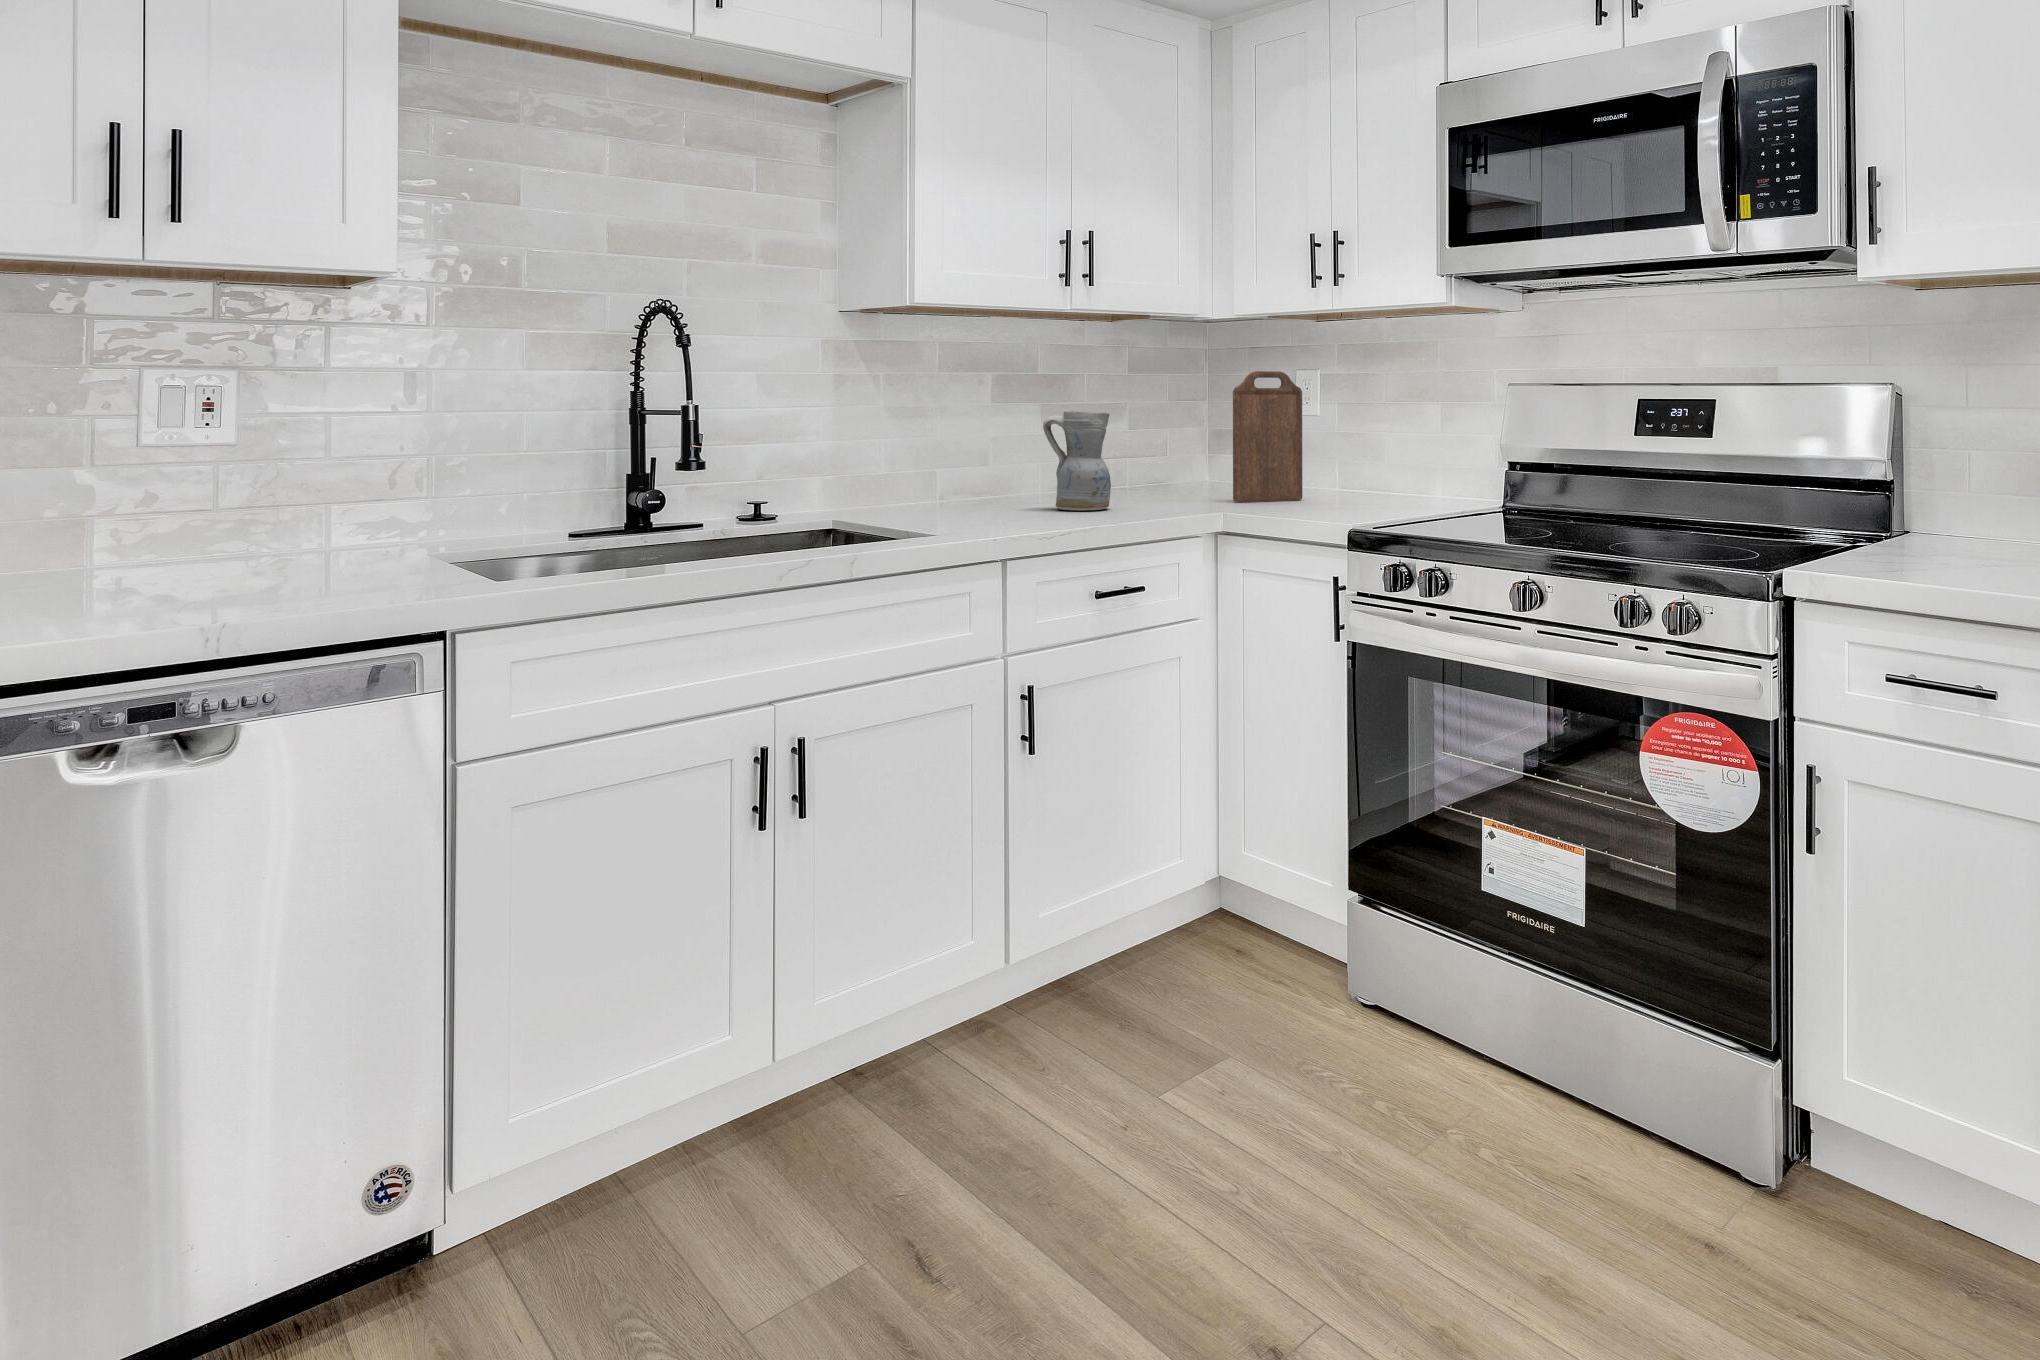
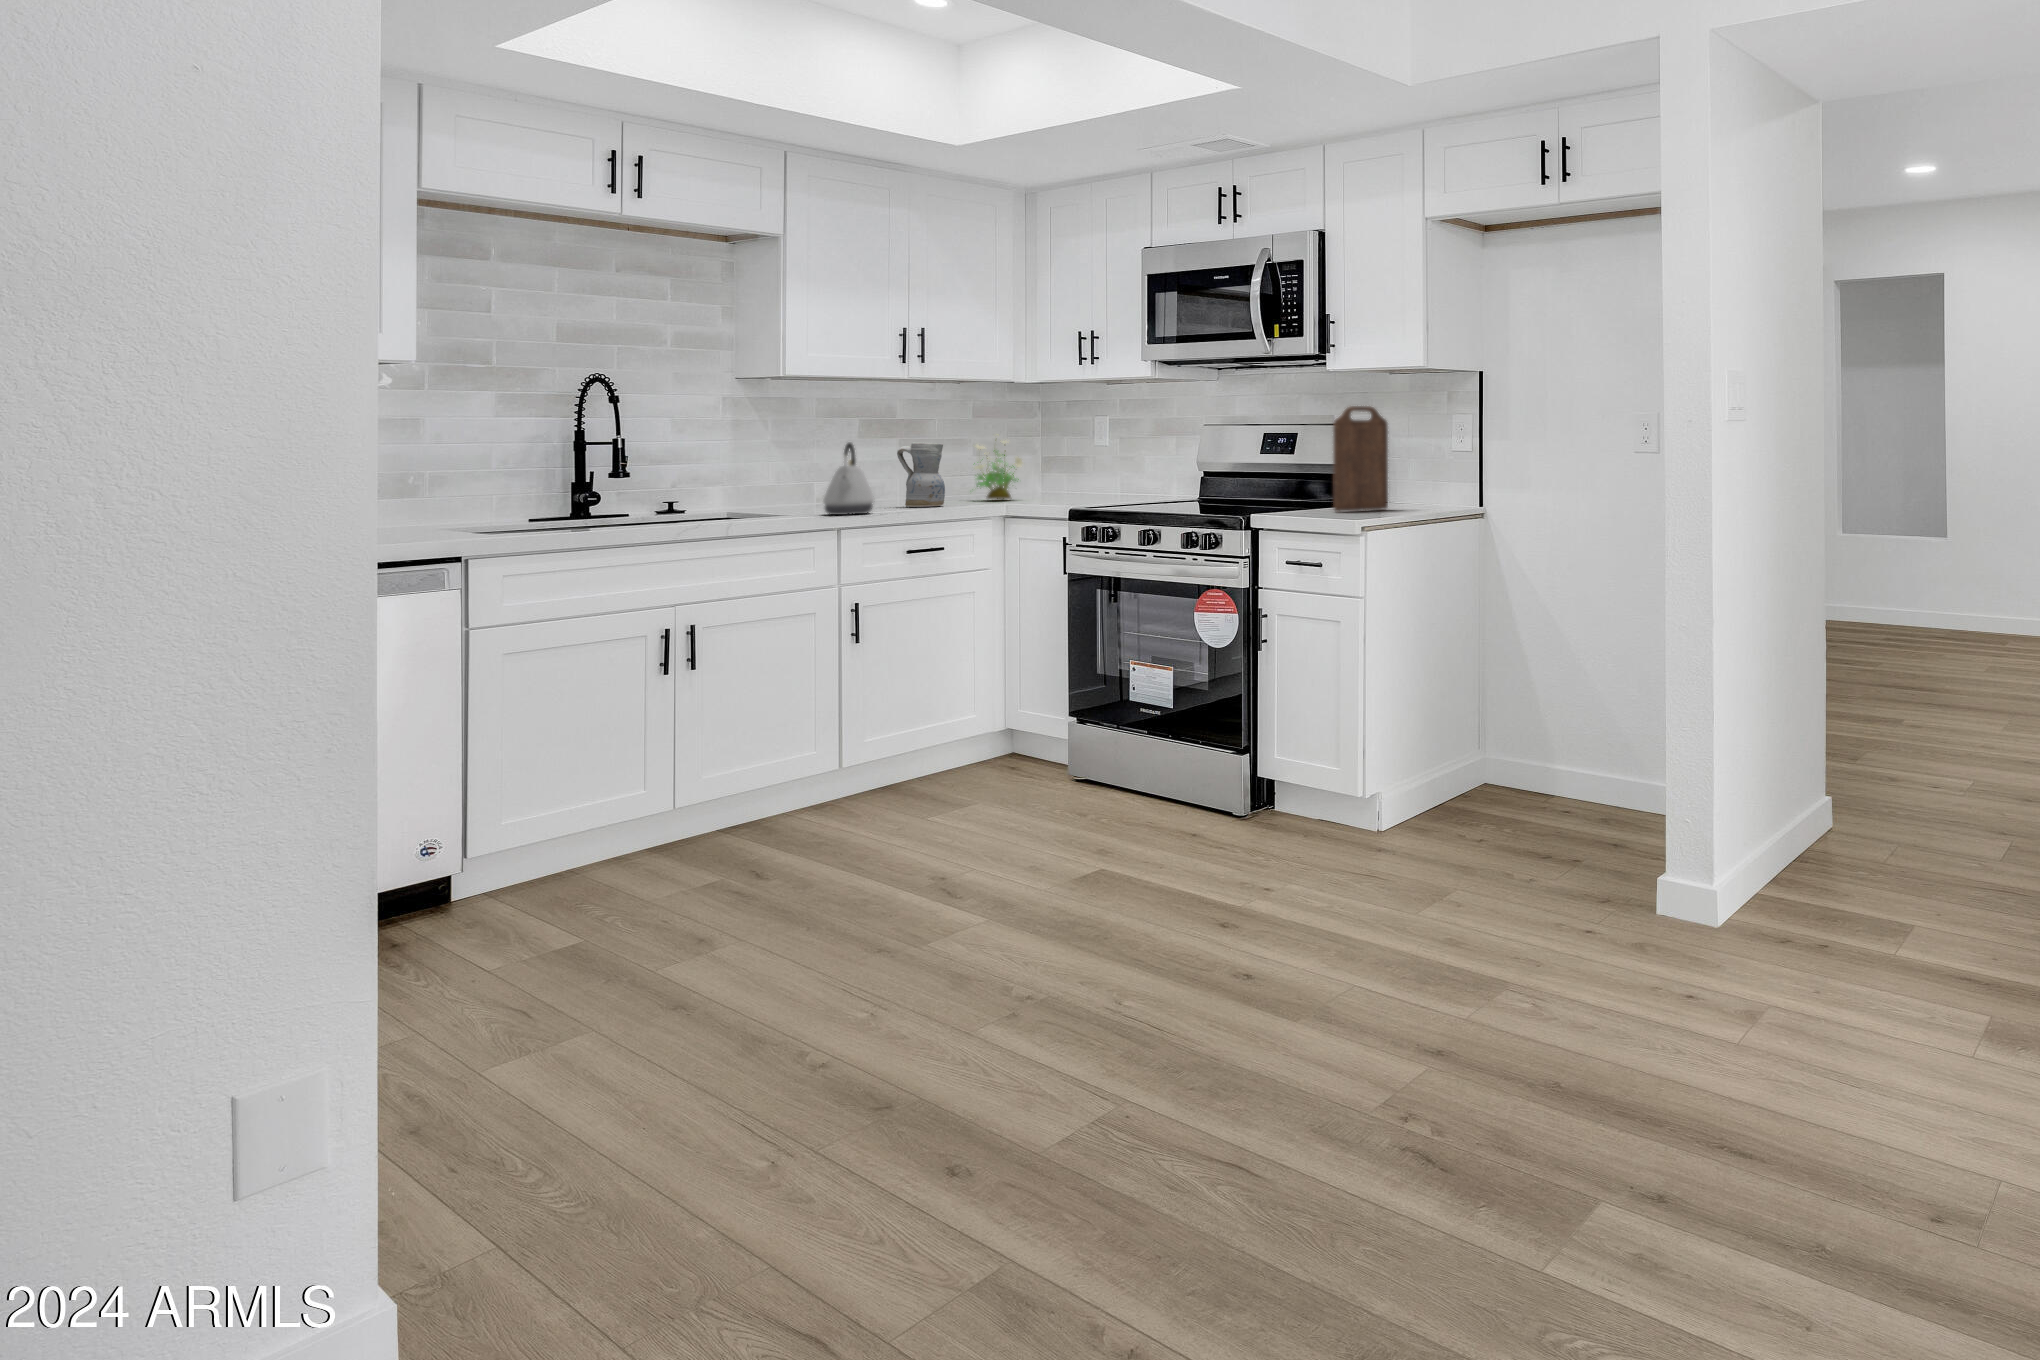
cutting board: present [1233,371,1303,502] -> present [1333,406,1388,511]
potted plant: none [1123,396,1200,495] -> present [974,441,1022,499]
kettle: none [962,412,1035,529] -> present [823,443,874,515]

